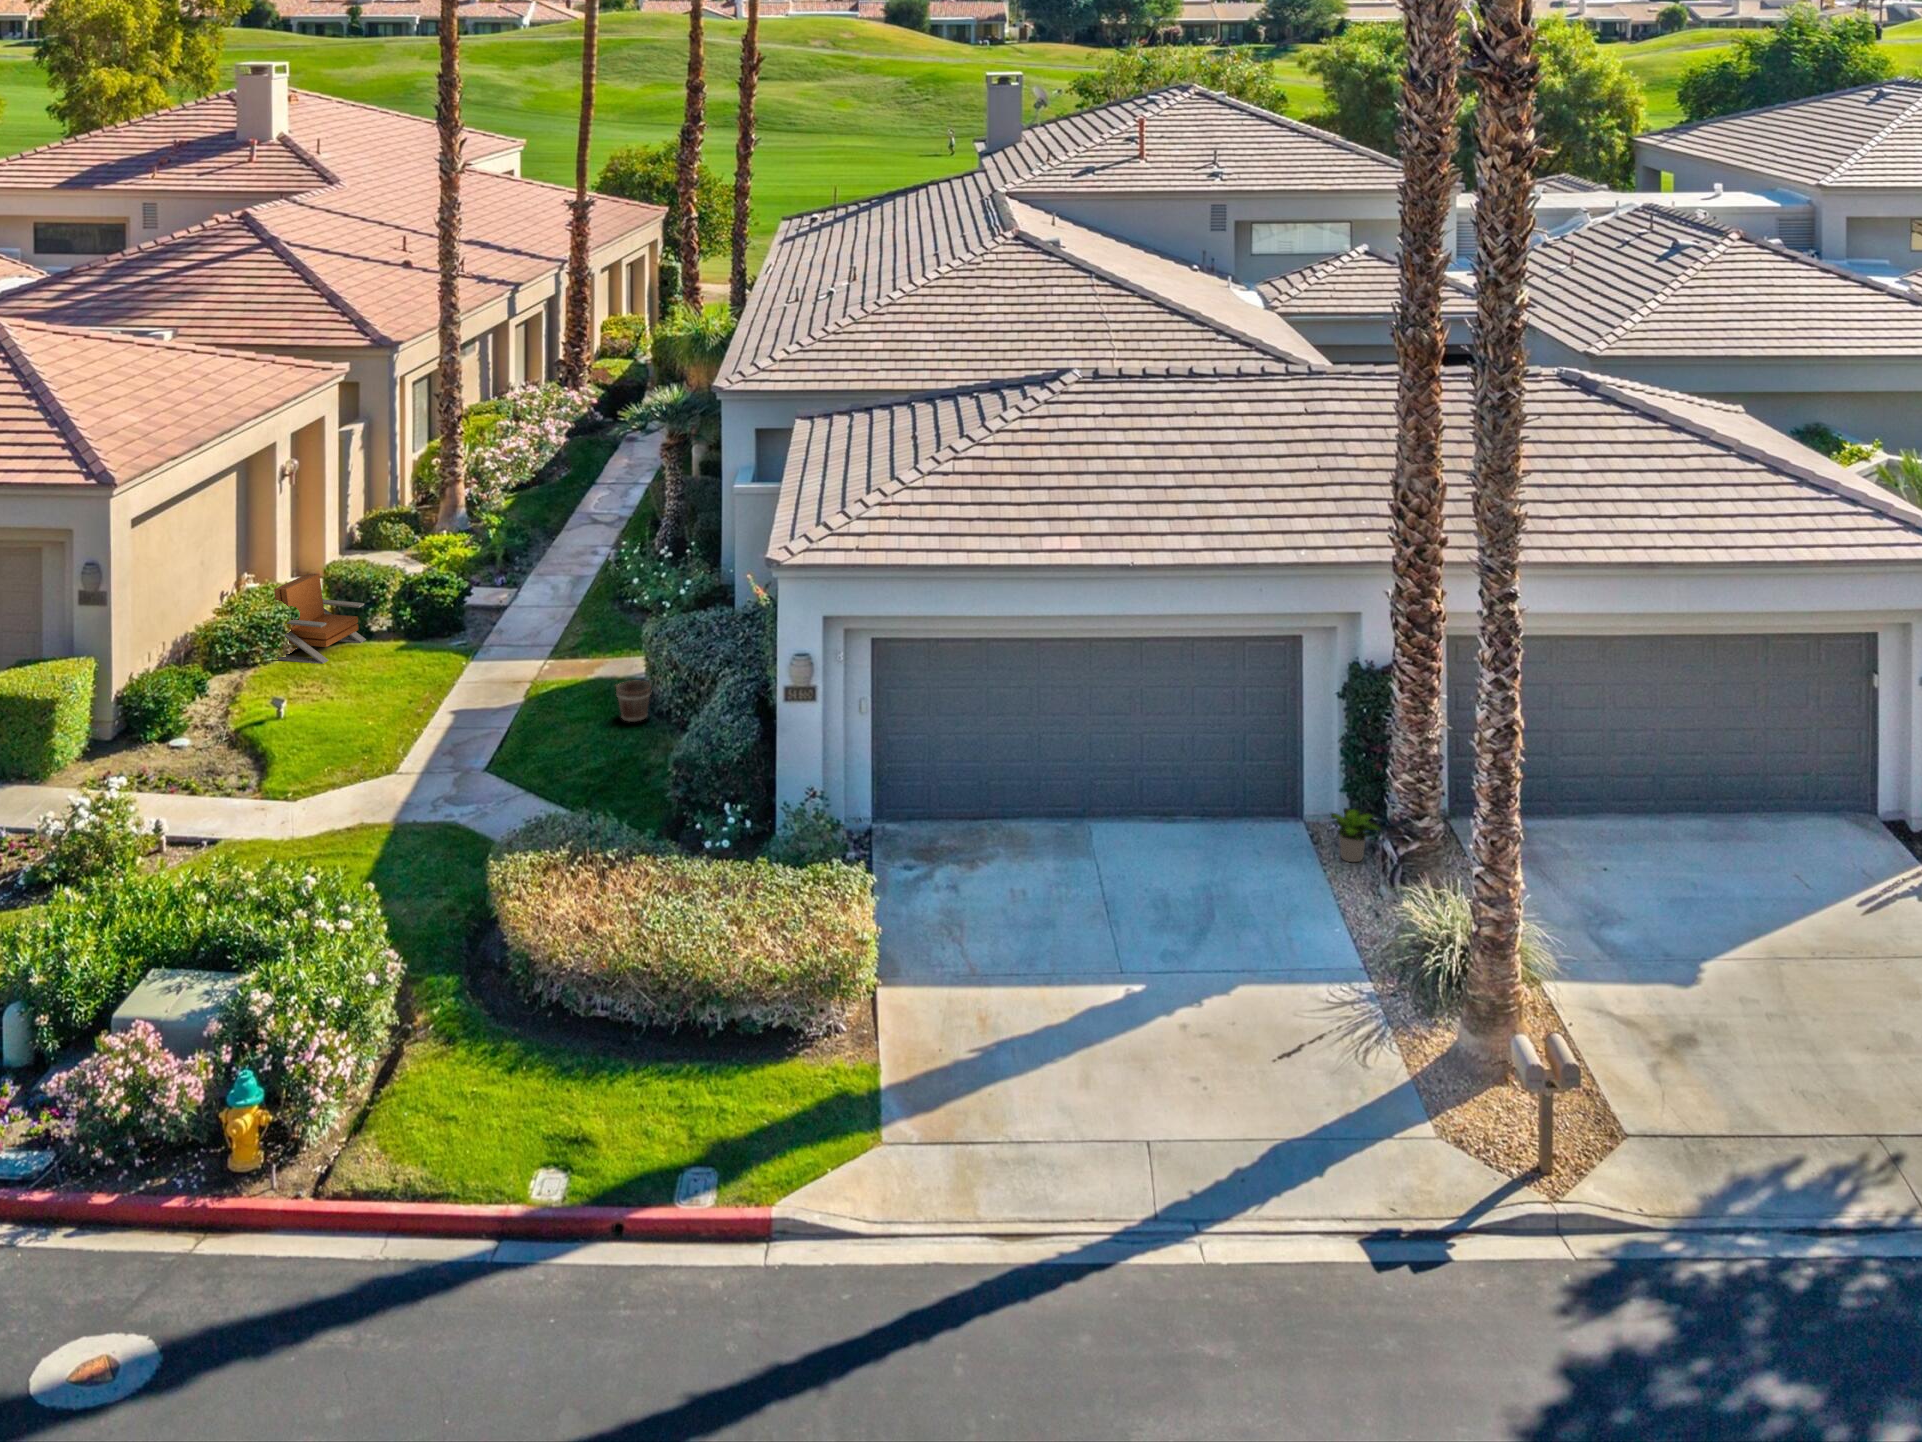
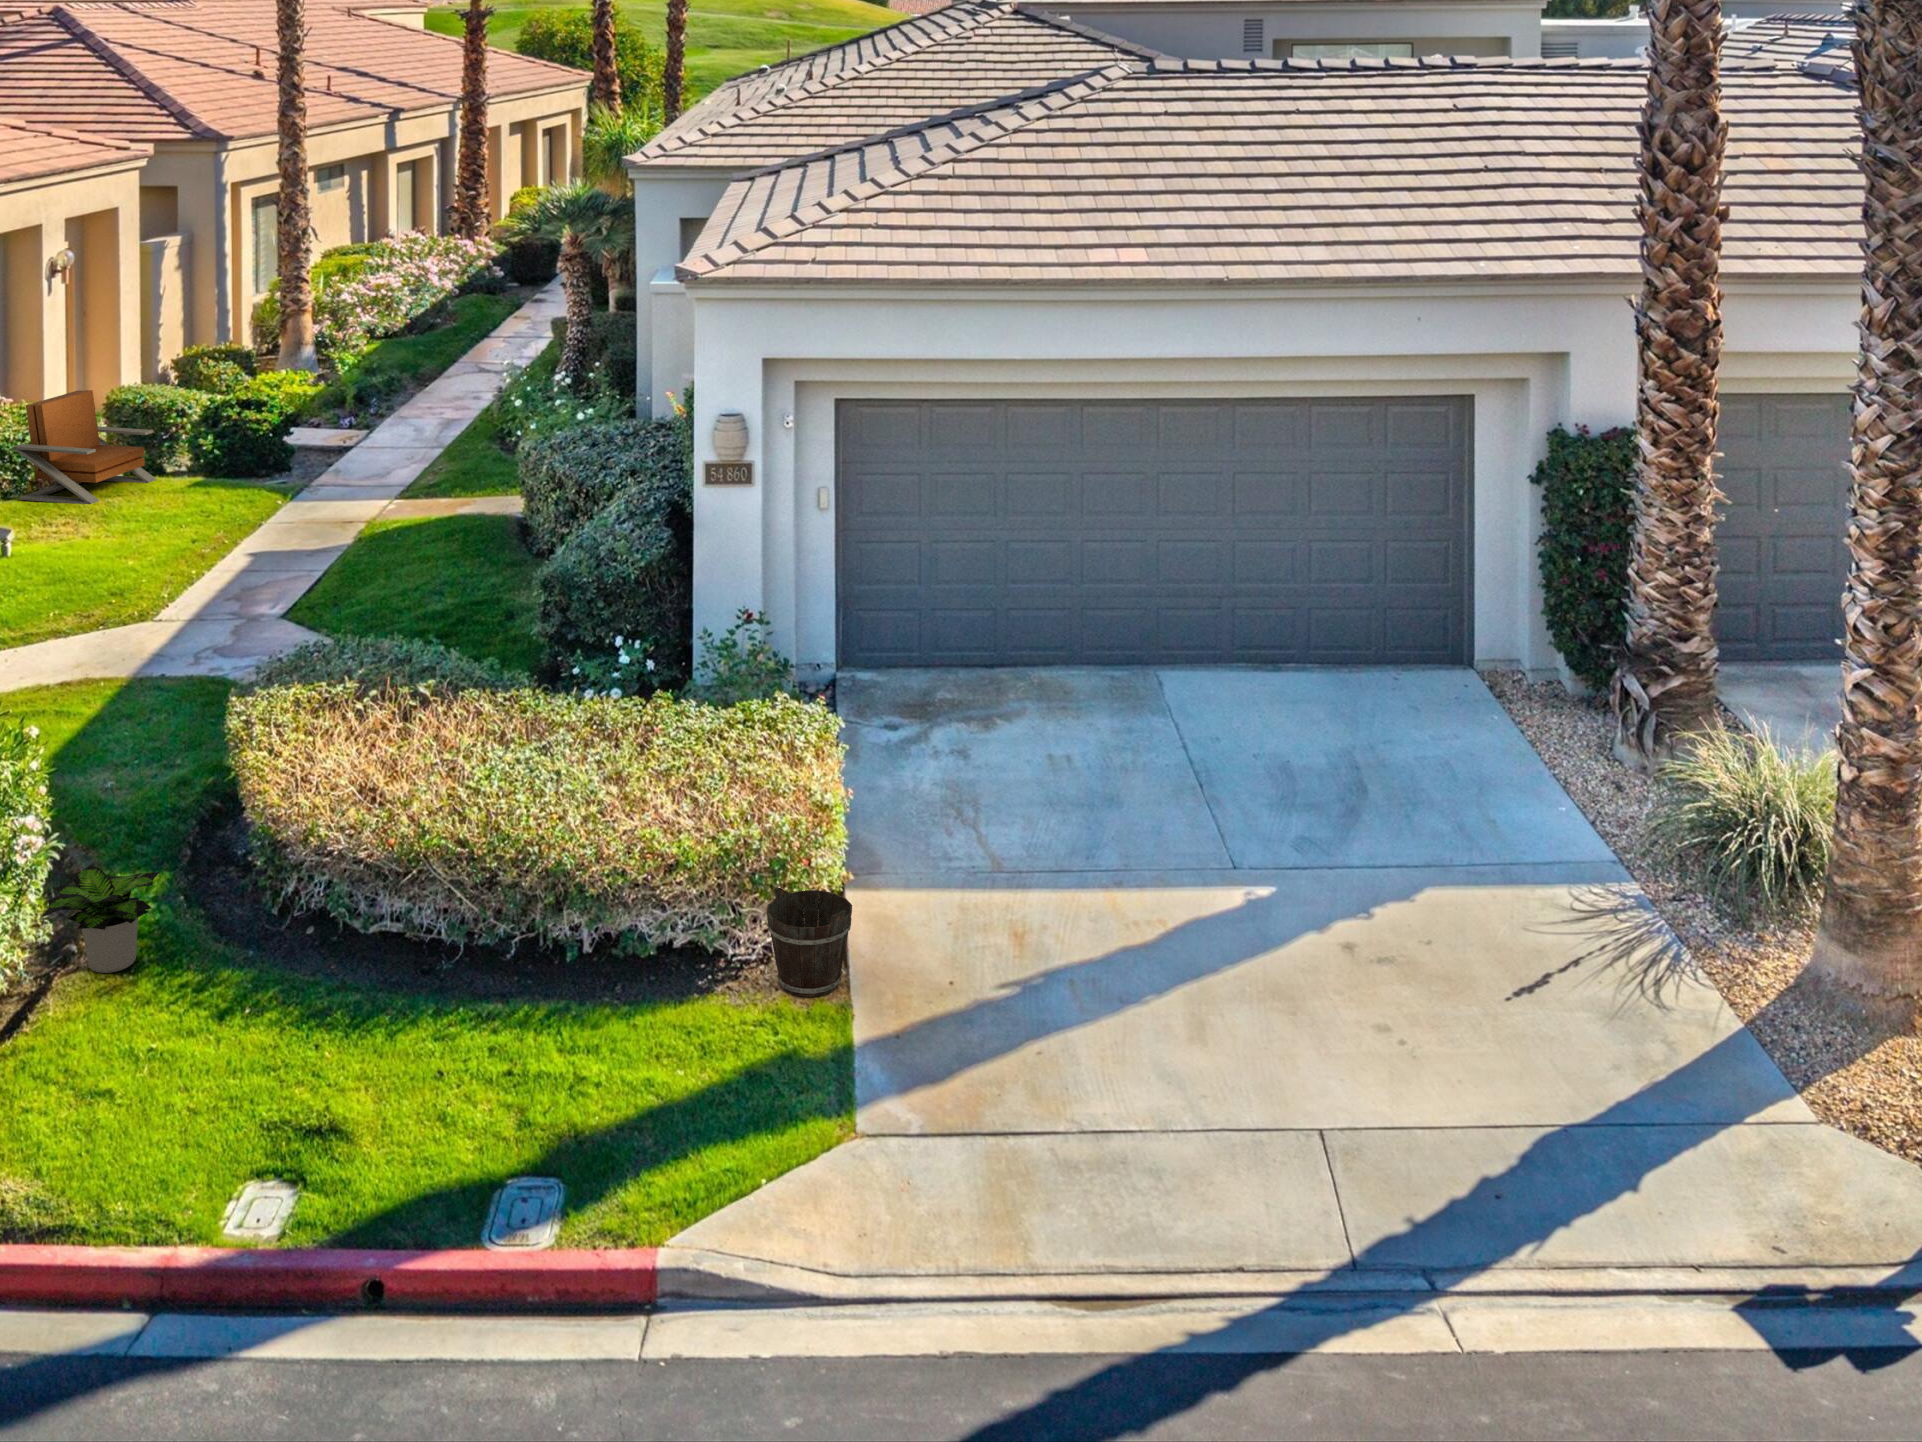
bucket: present [615,681,651,722] -> present [766,888,852,997]
potted plant: present [1331,808,1382,862] -> present [42,865,160,973]

